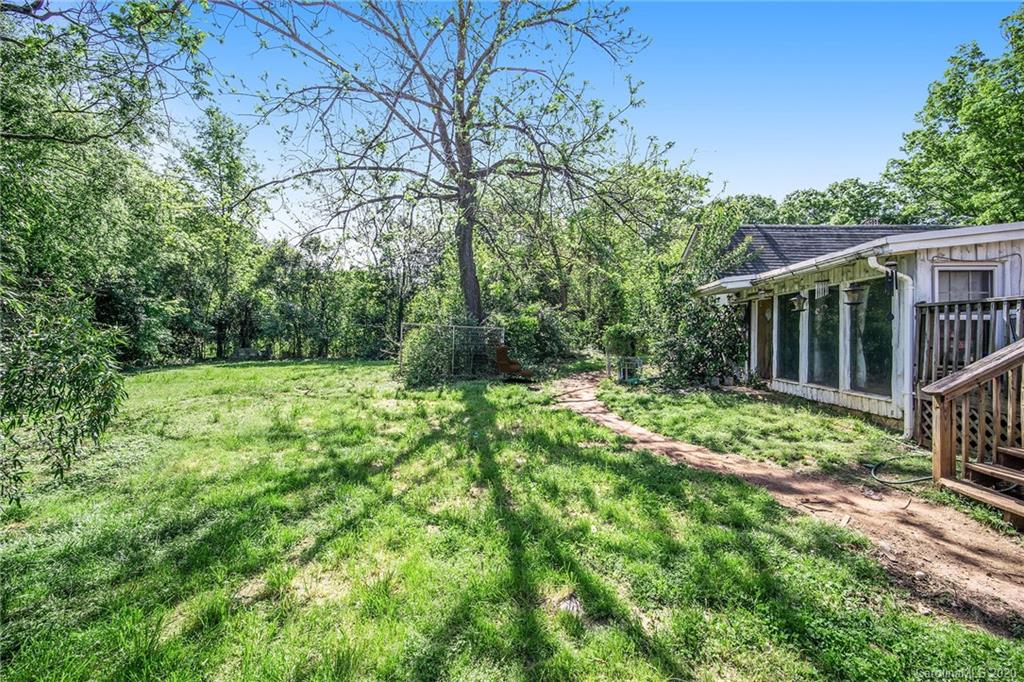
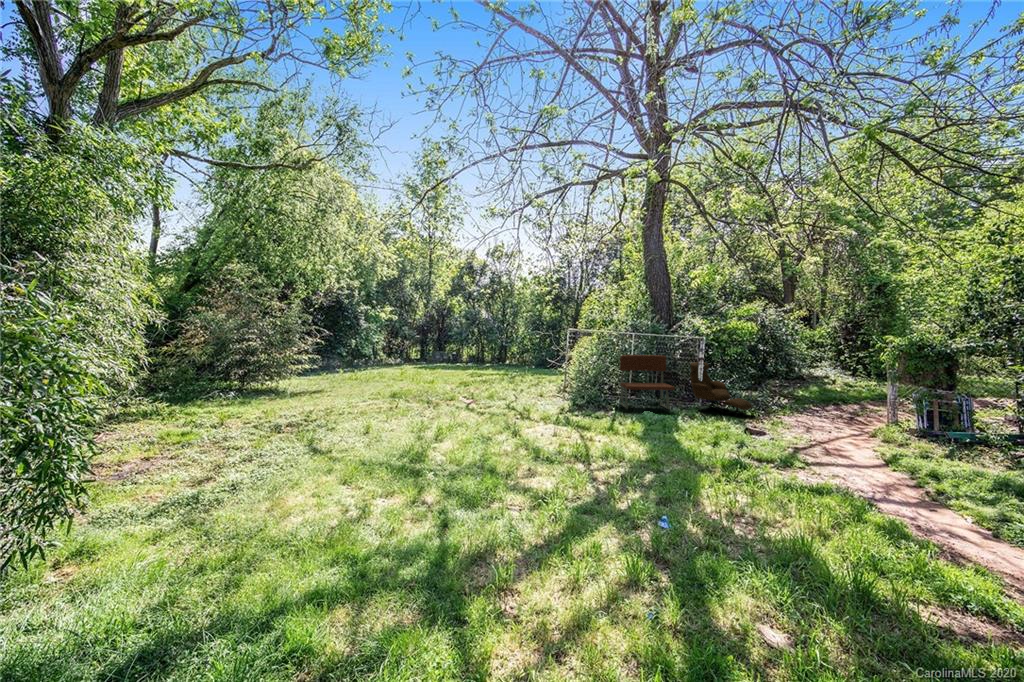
bench: none [445,342,485,385] -> present [620,355,675,409]

